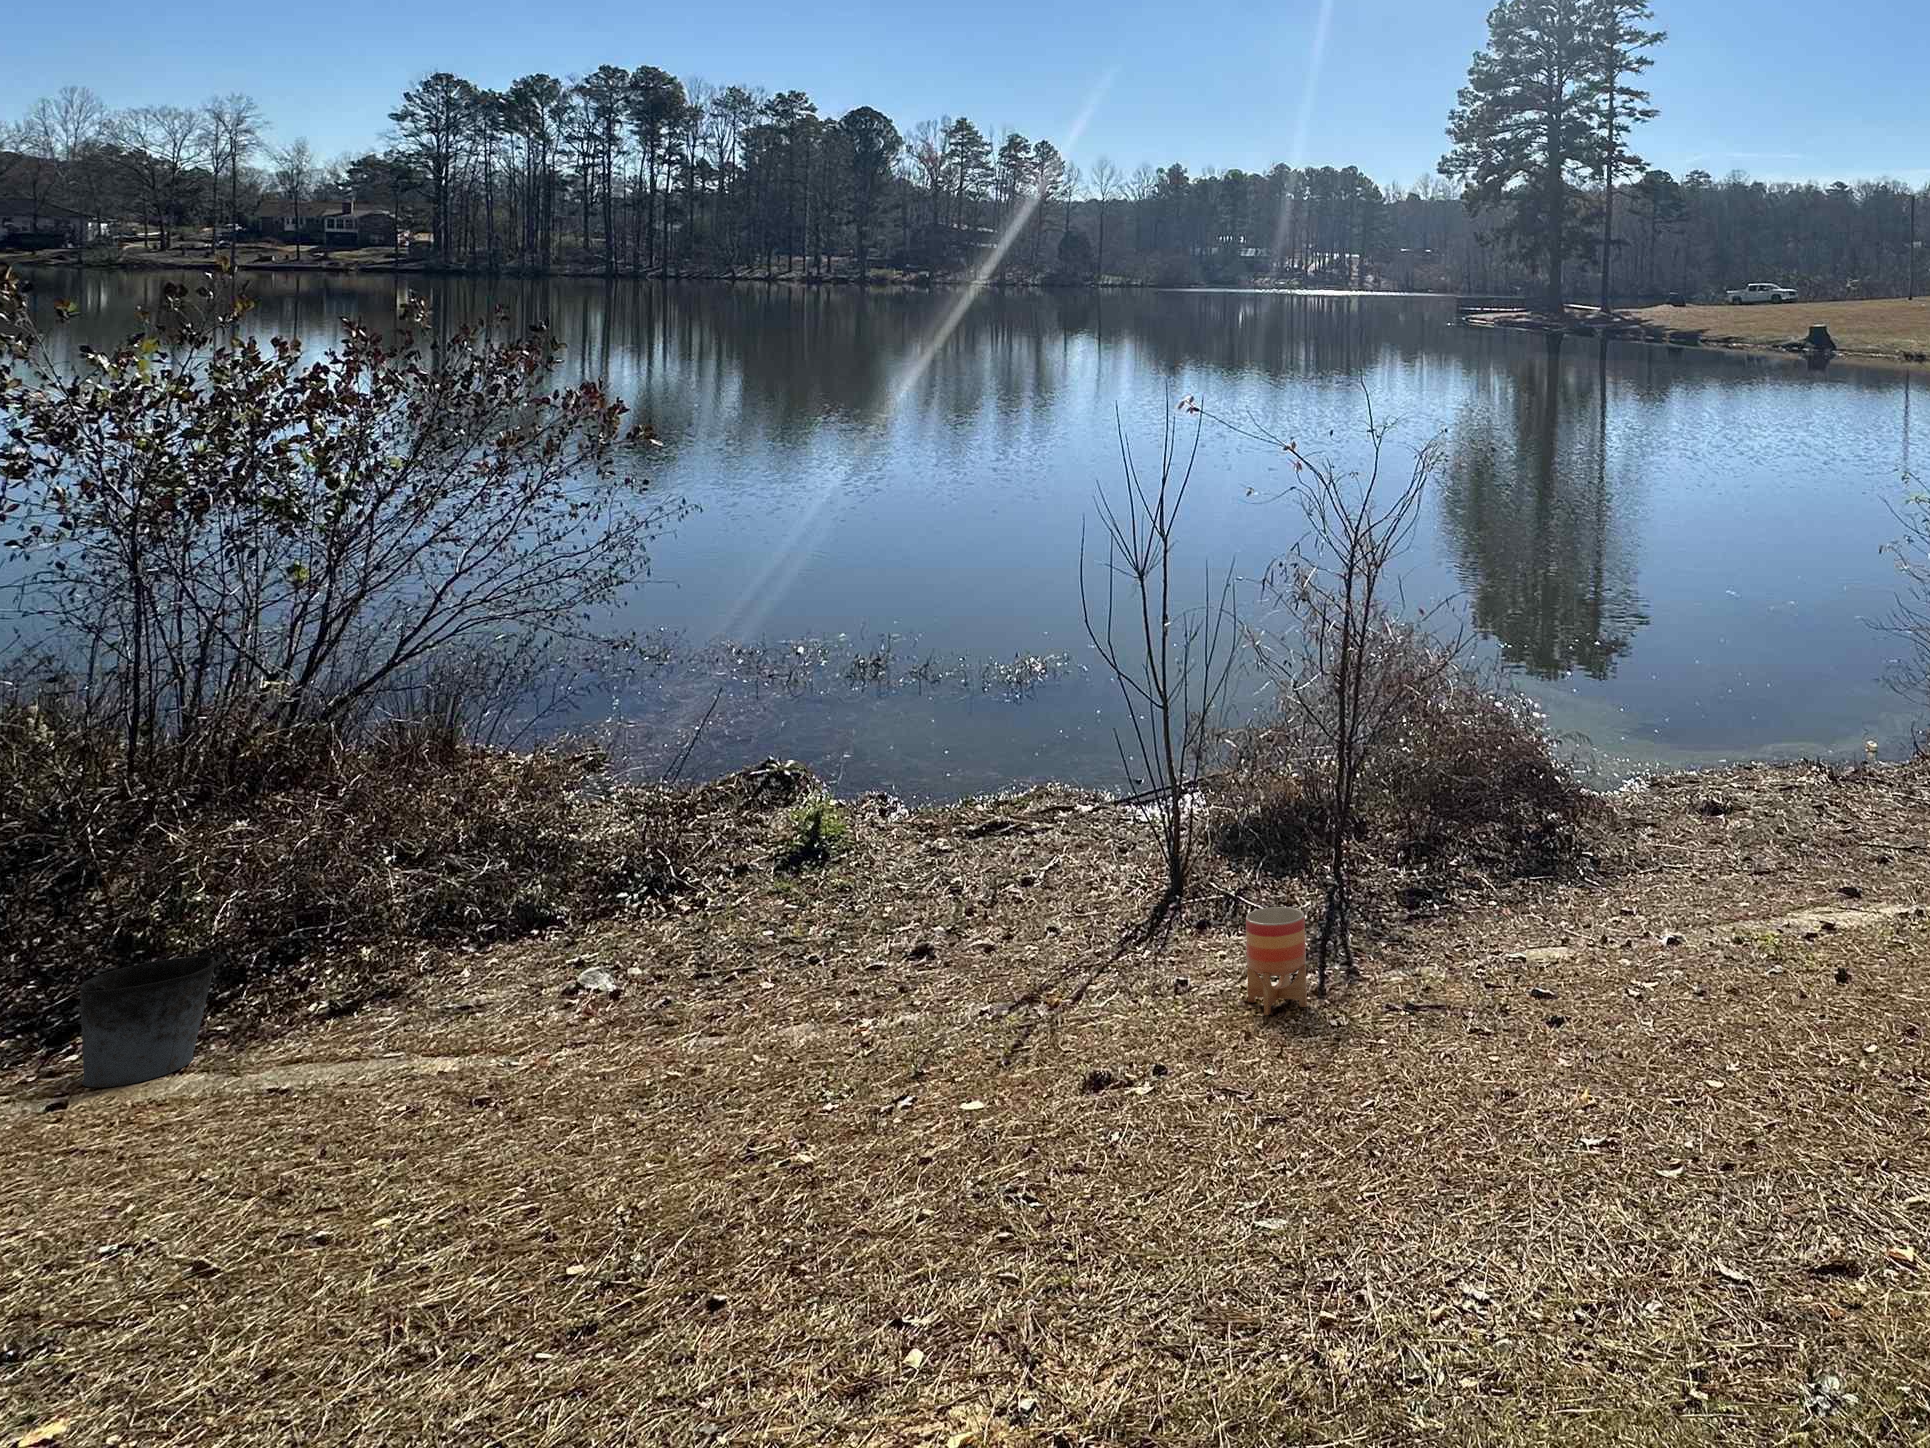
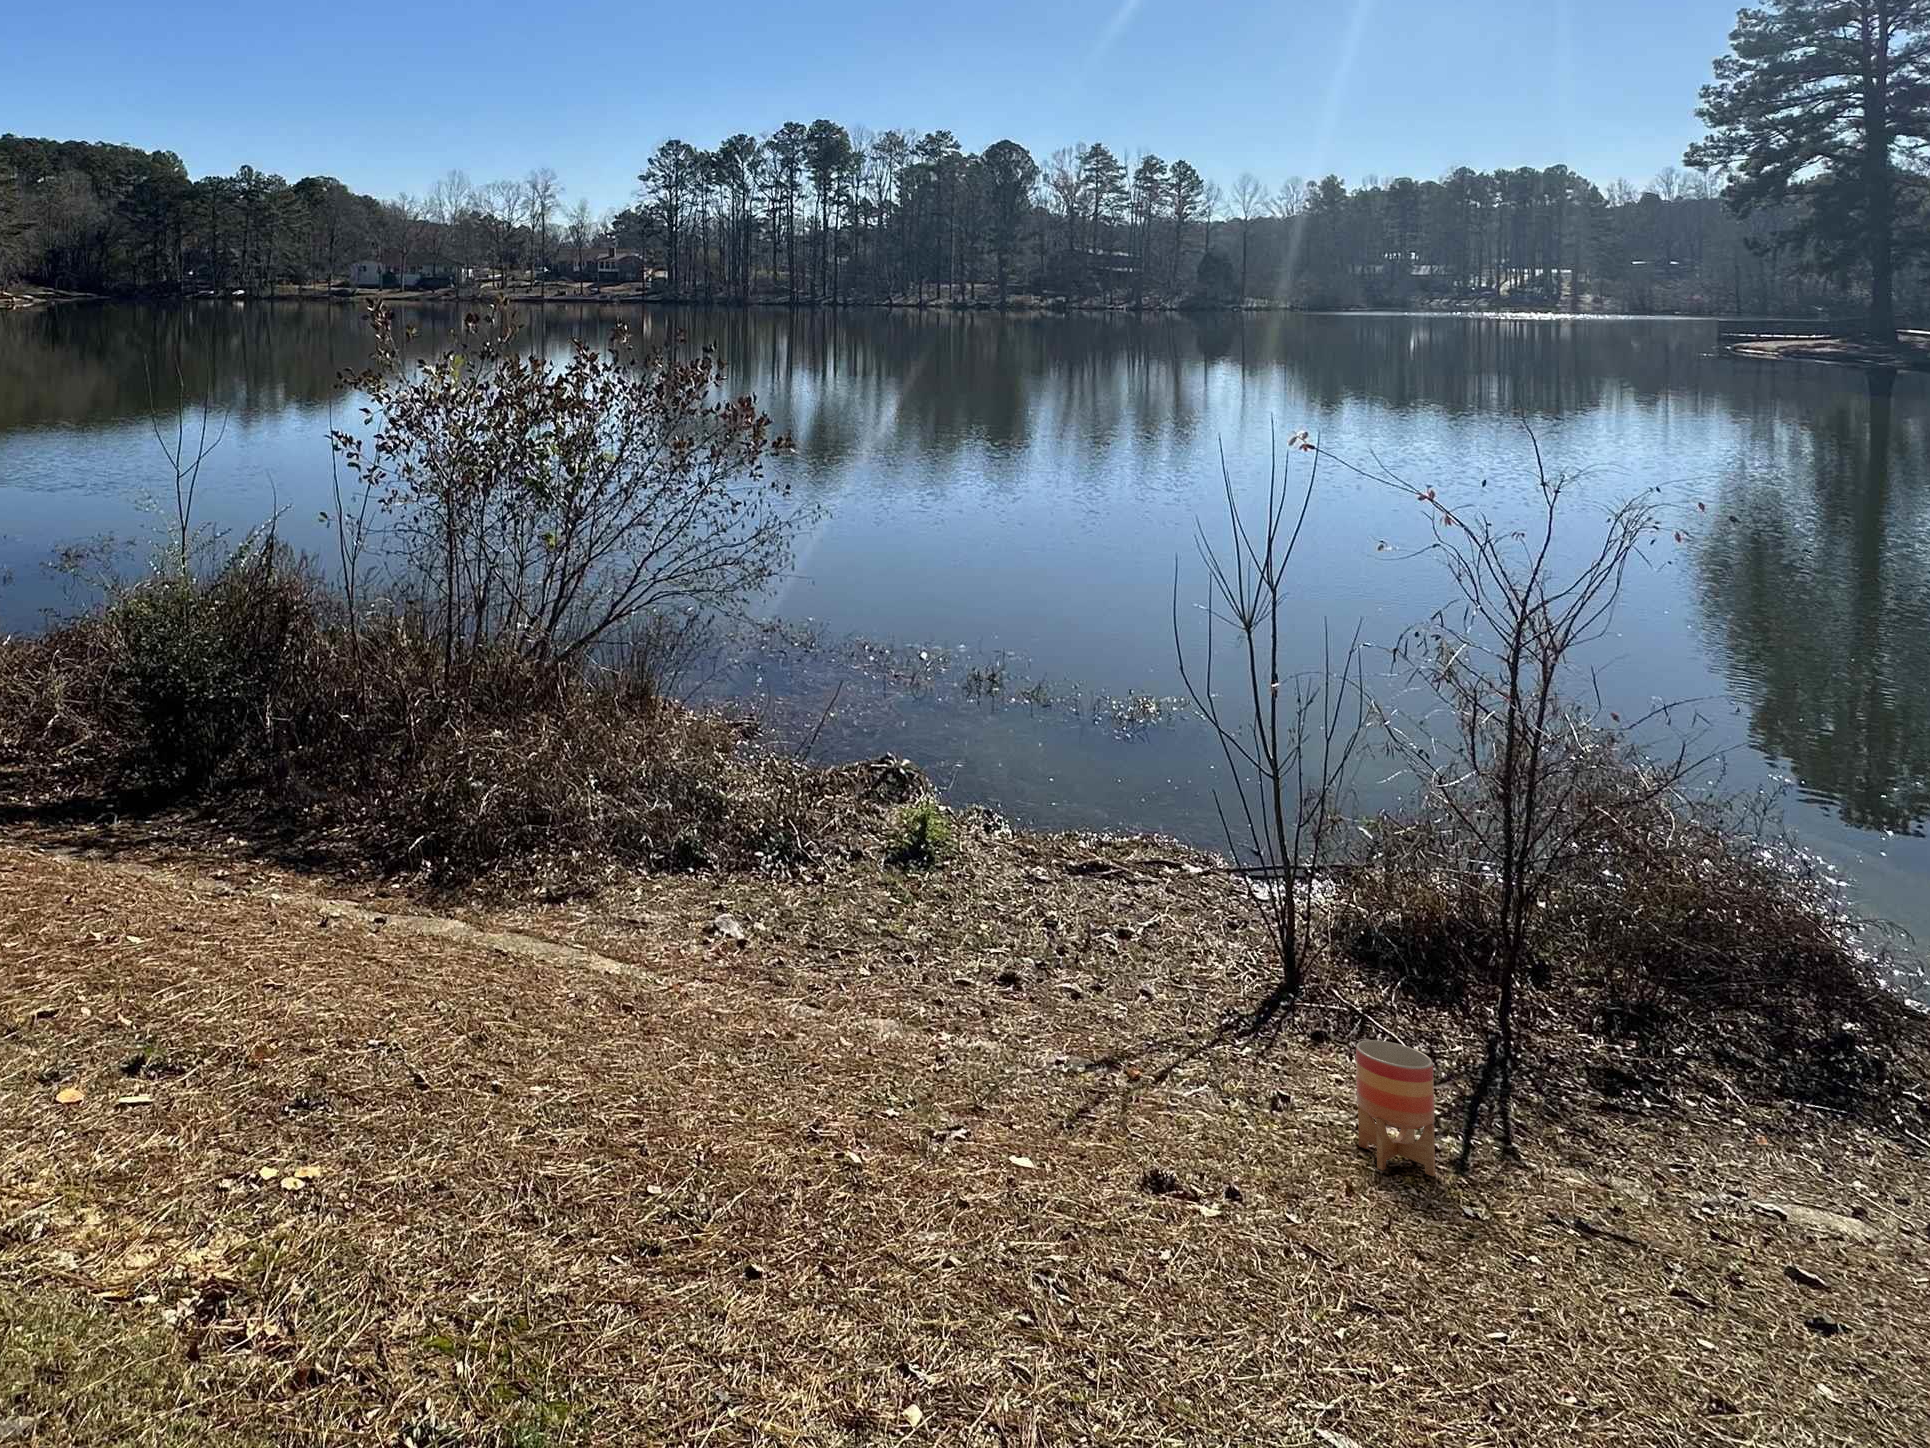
bucket: present [79,949,225,1088] -> none [393,824,479,915]

